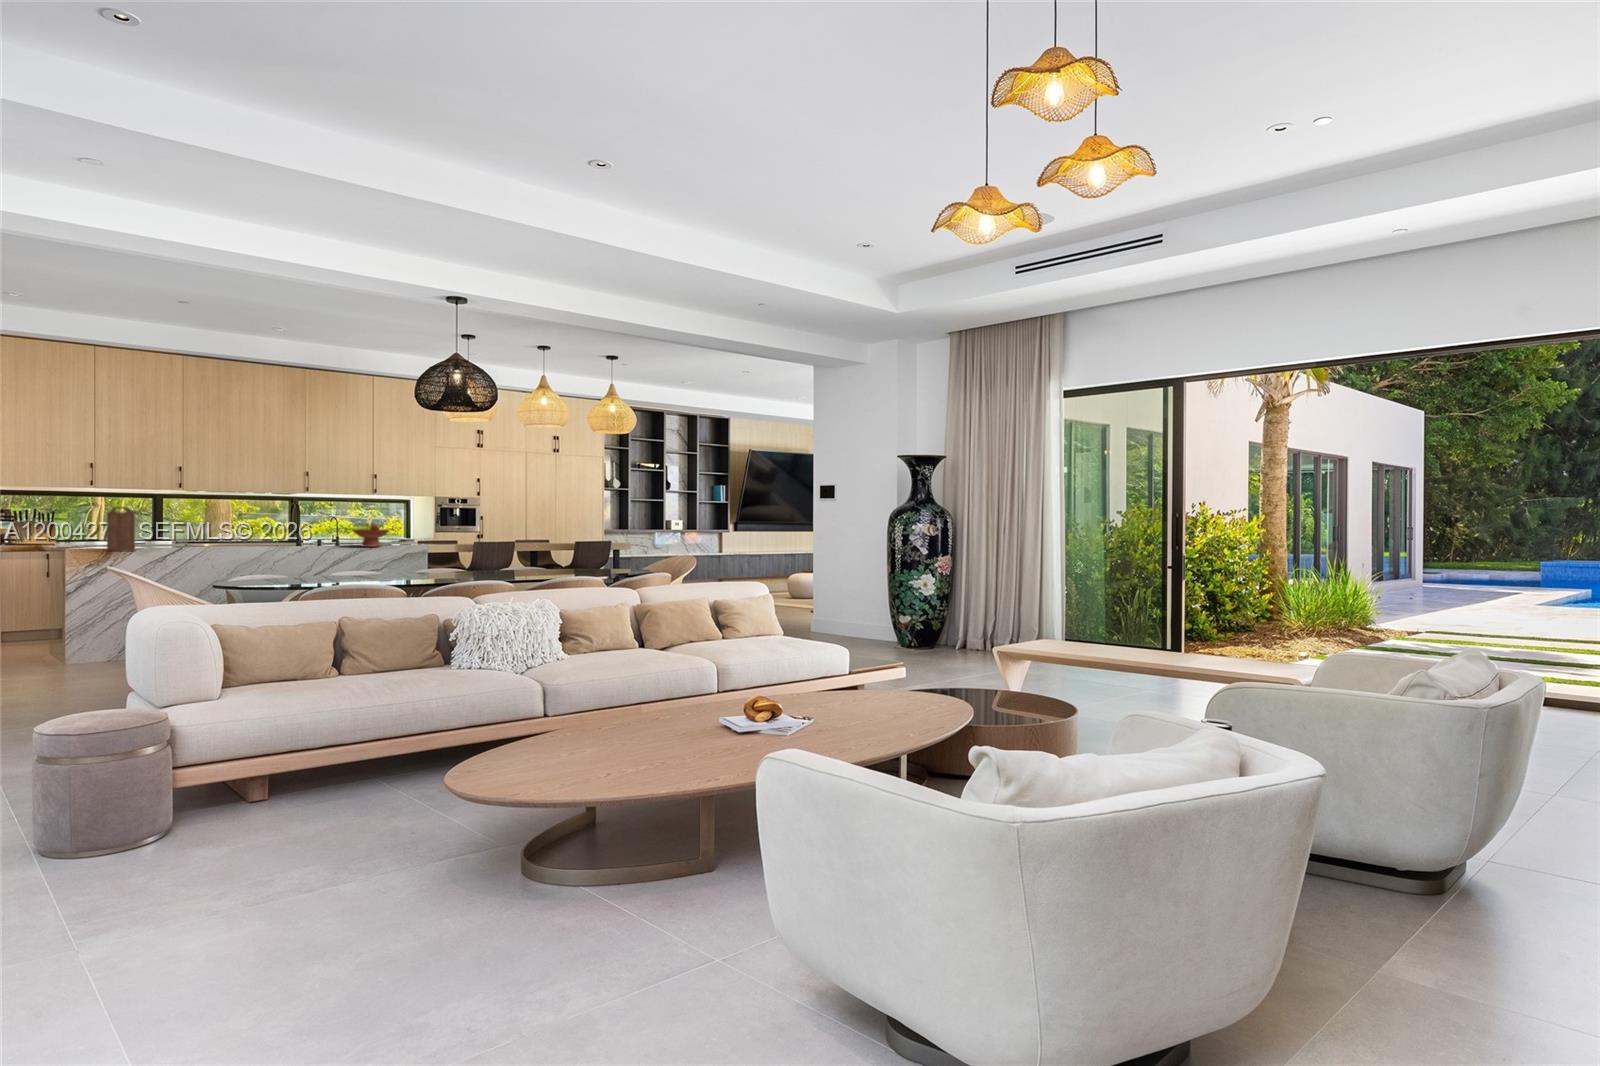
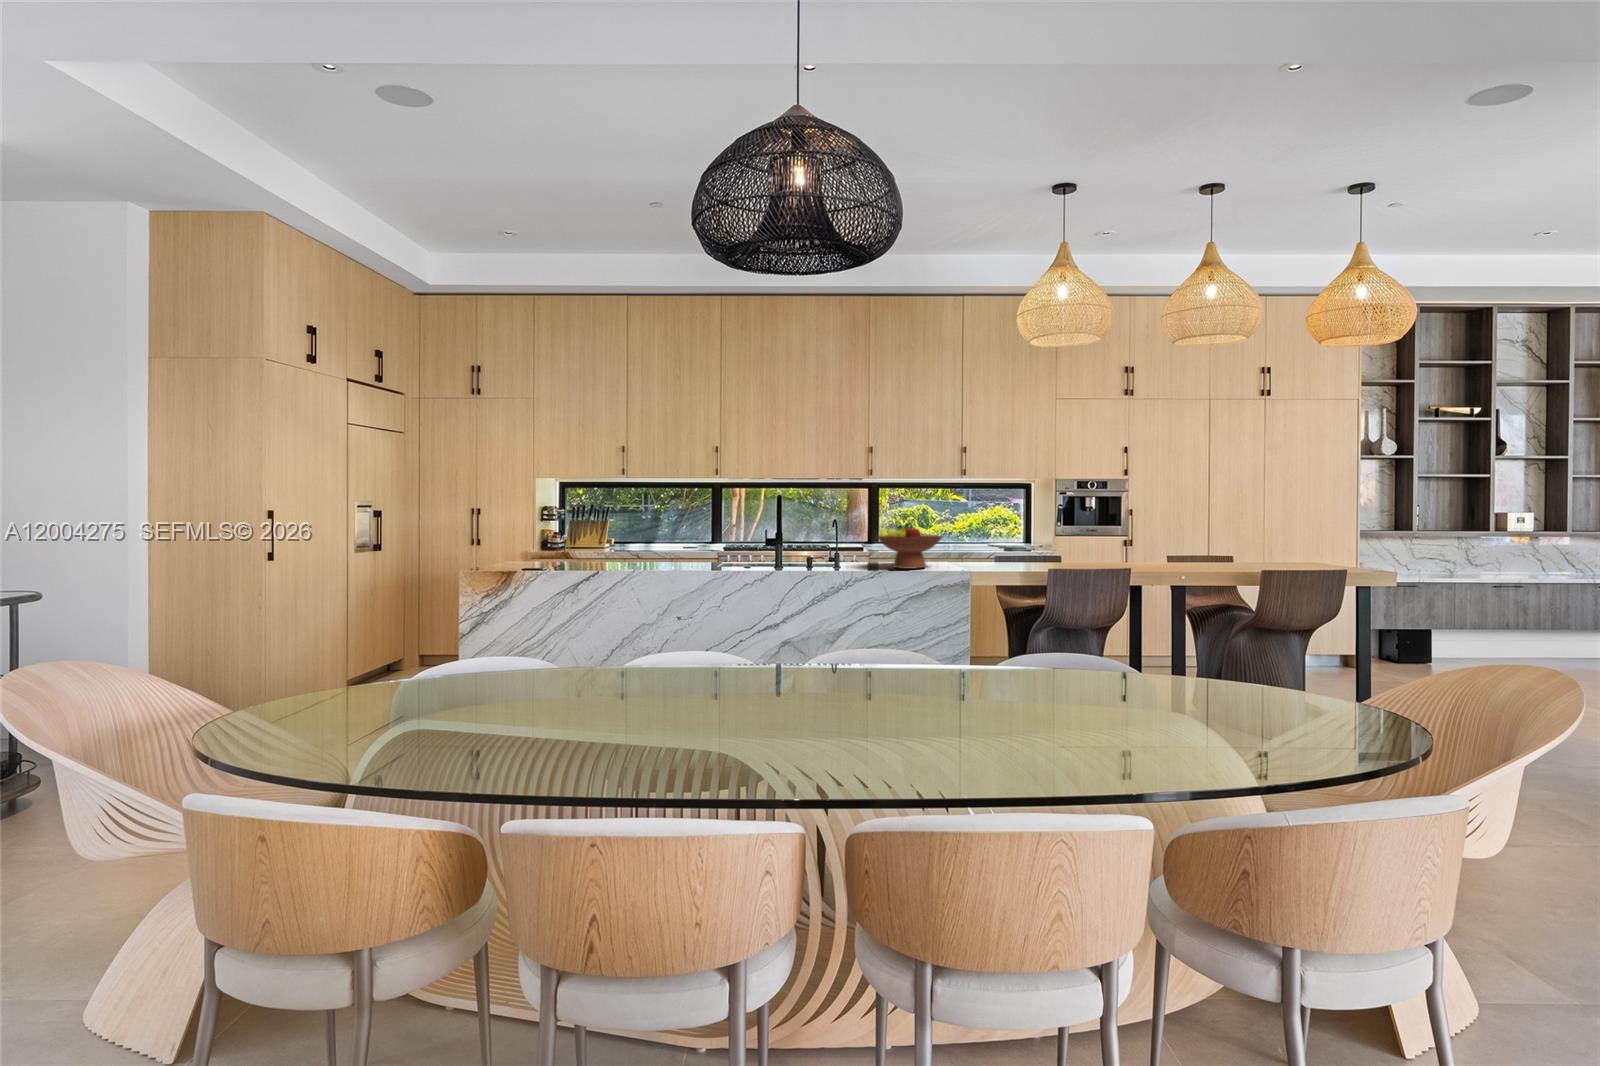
cutting board: present [107,507,135,551] -> none [525,501,555,571]

